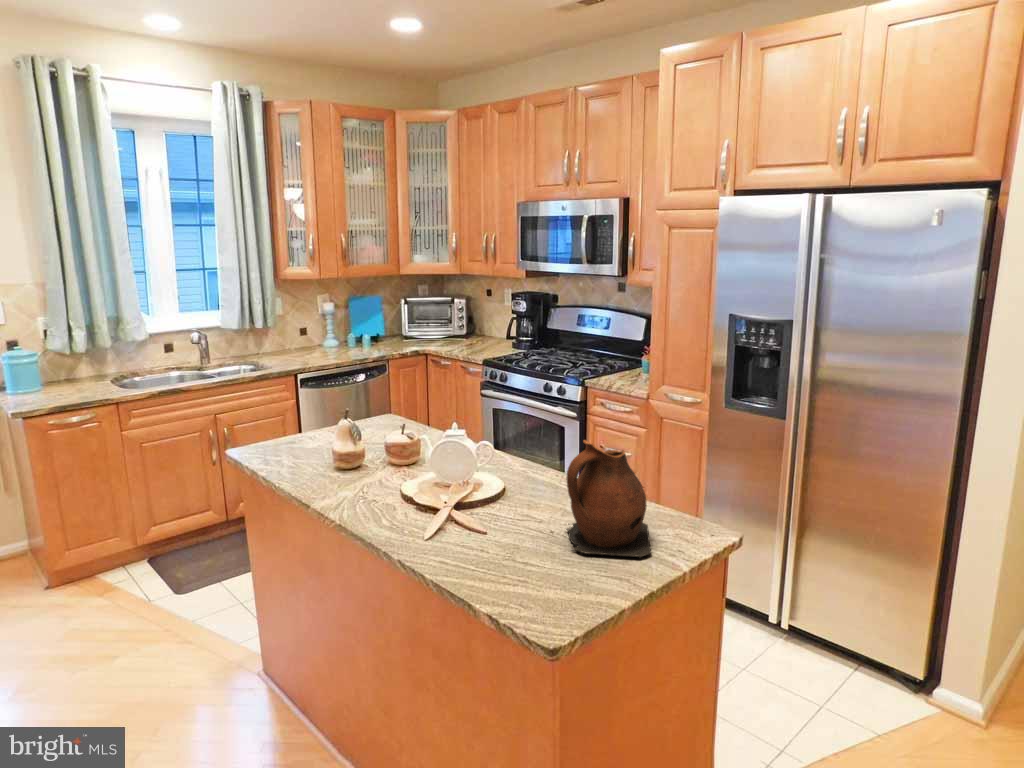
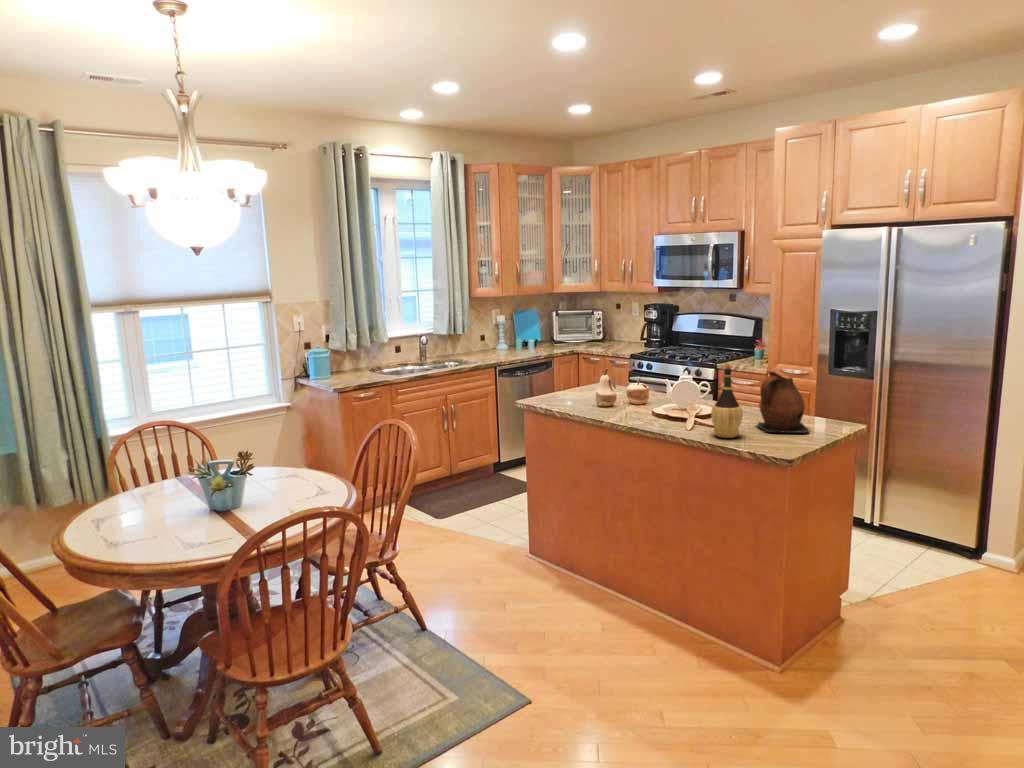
wine bottle: none [471,433,526,571] -> present [711,364,743,438]

